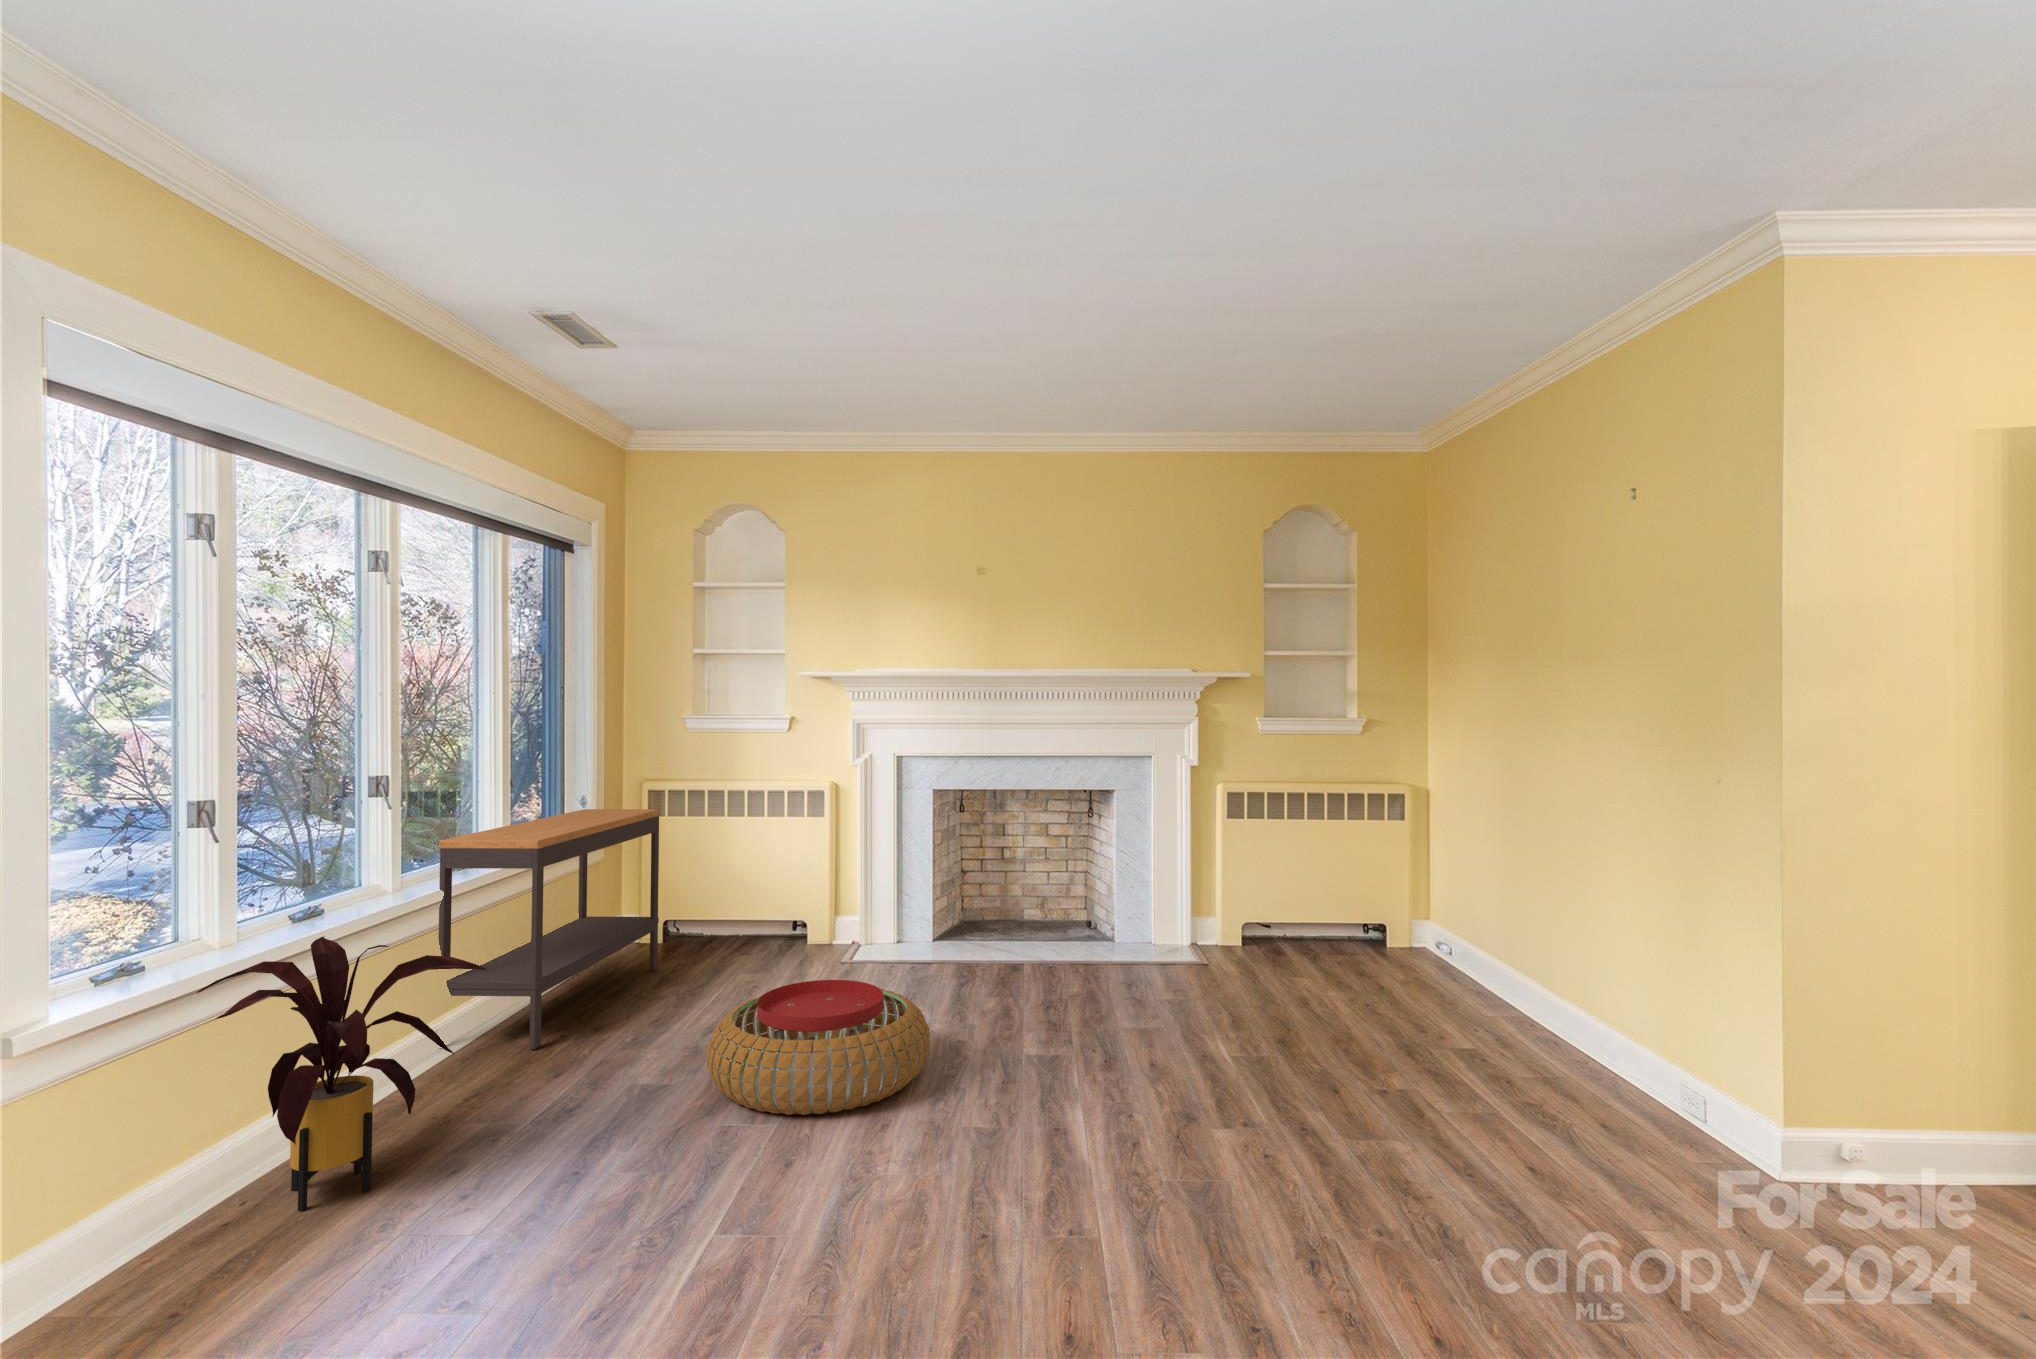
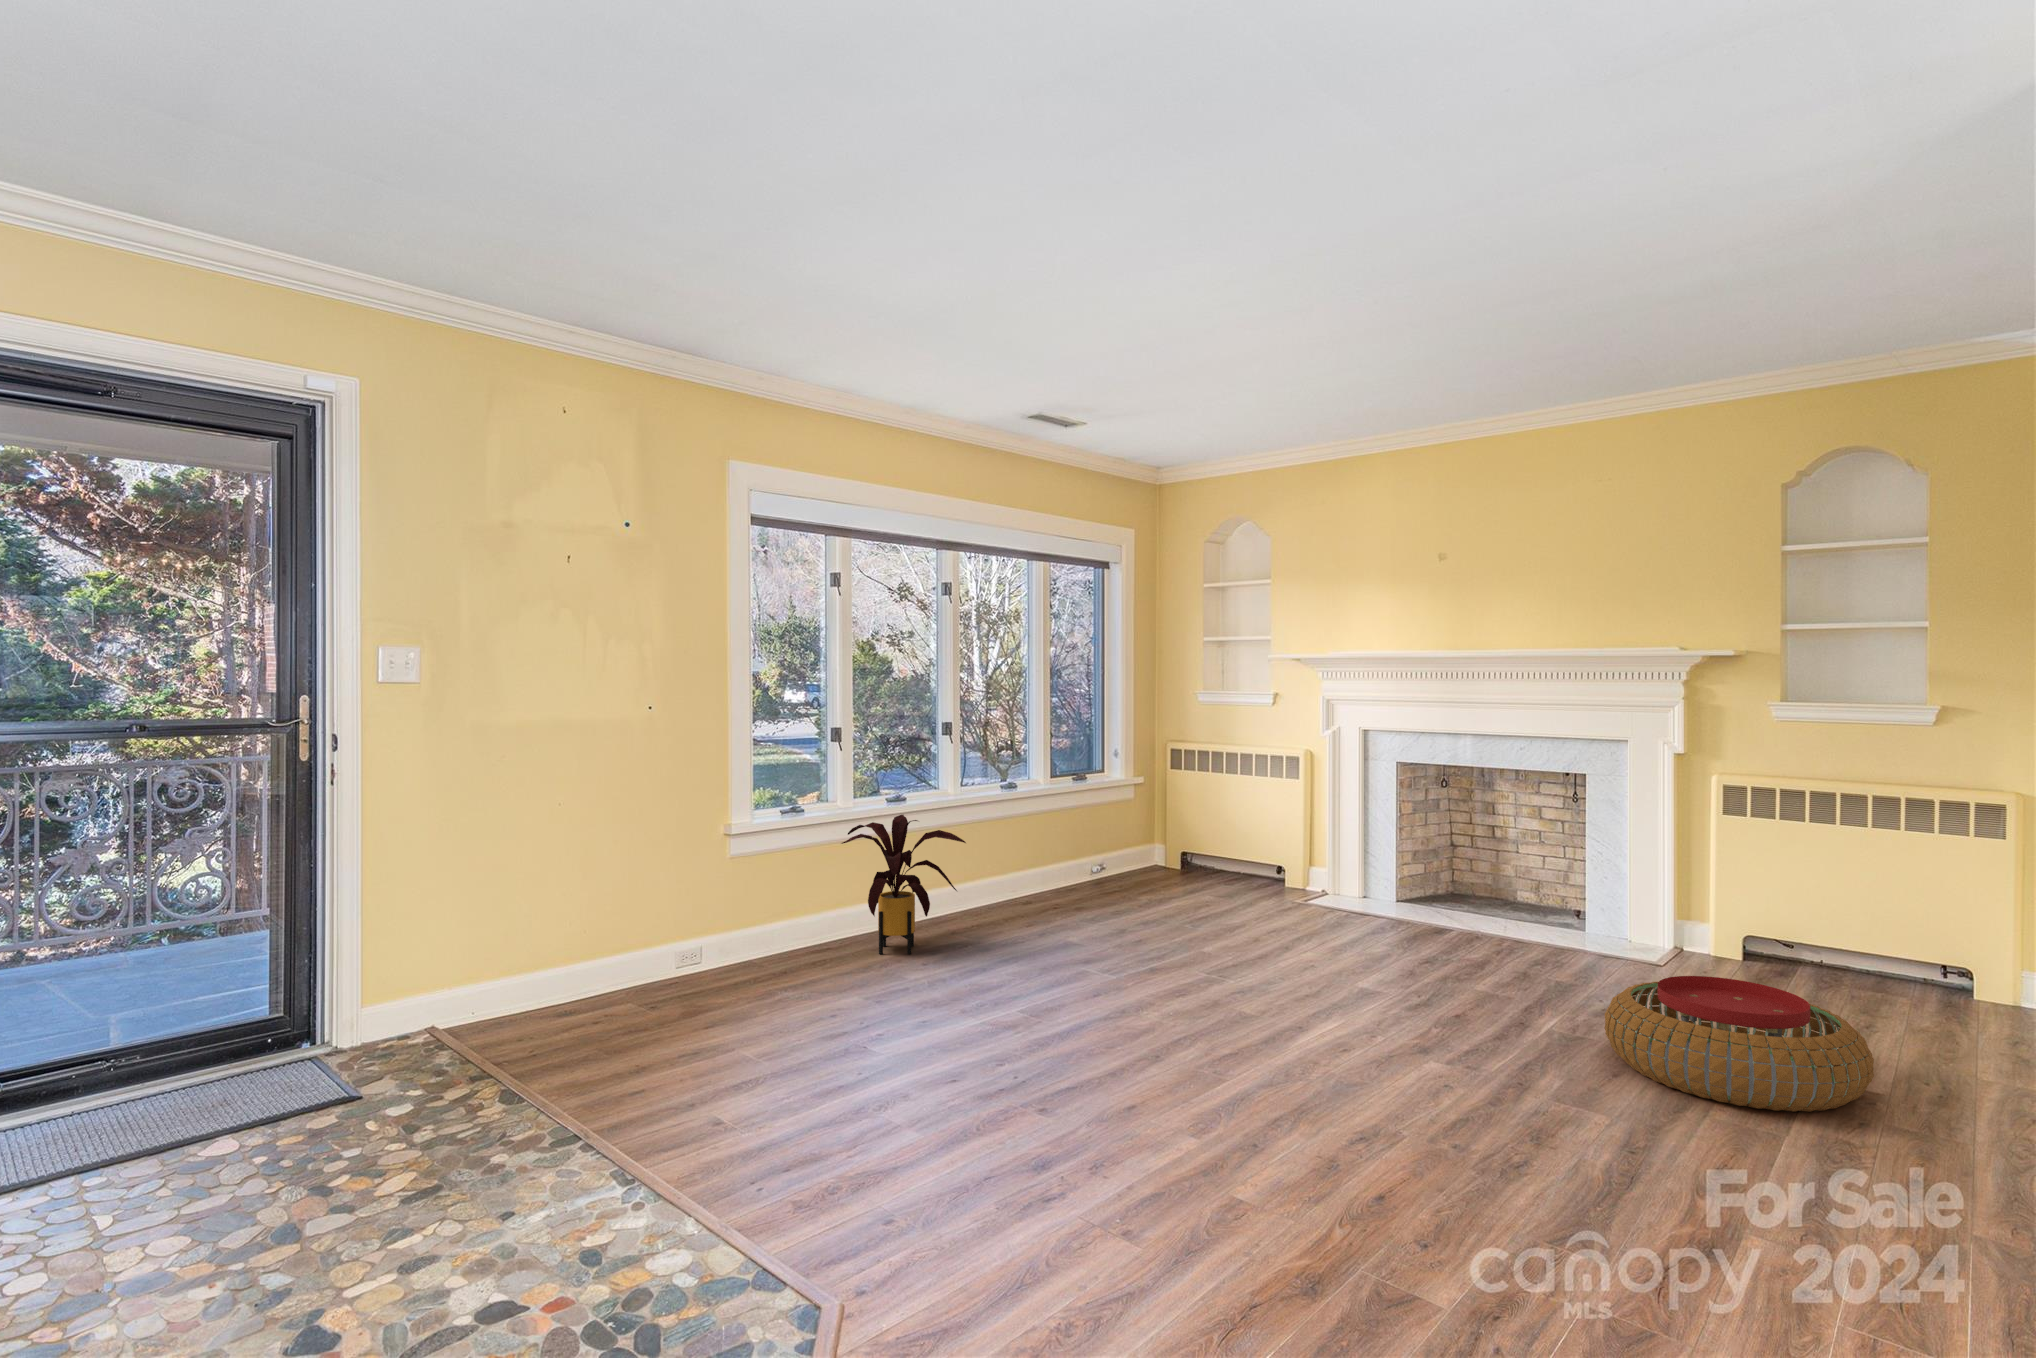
console table: present [438,809,660,1049] -> none [990,759,1157,913]
pouf: present [707,980,930,1115] -> present [1605,976,1874,1112]

